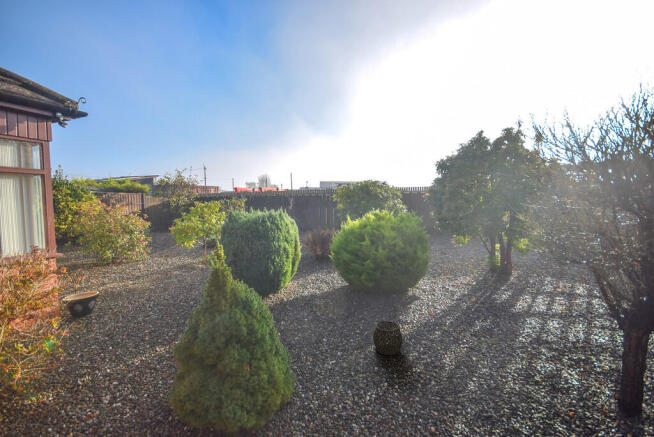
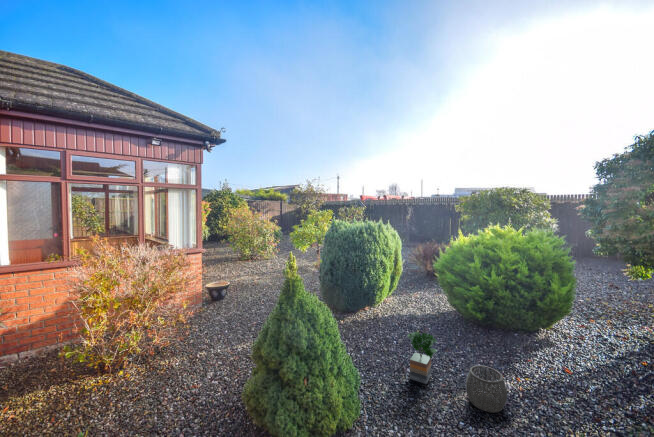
potted tree: none [323,304,350,347] -> present [408,332,437,384]

